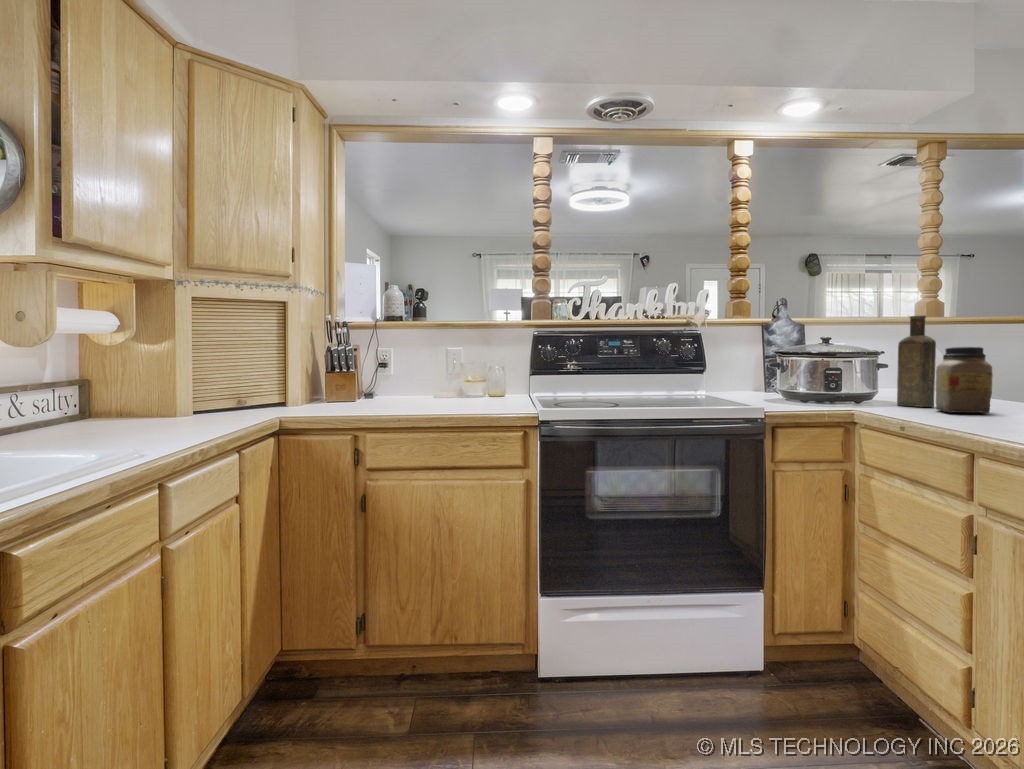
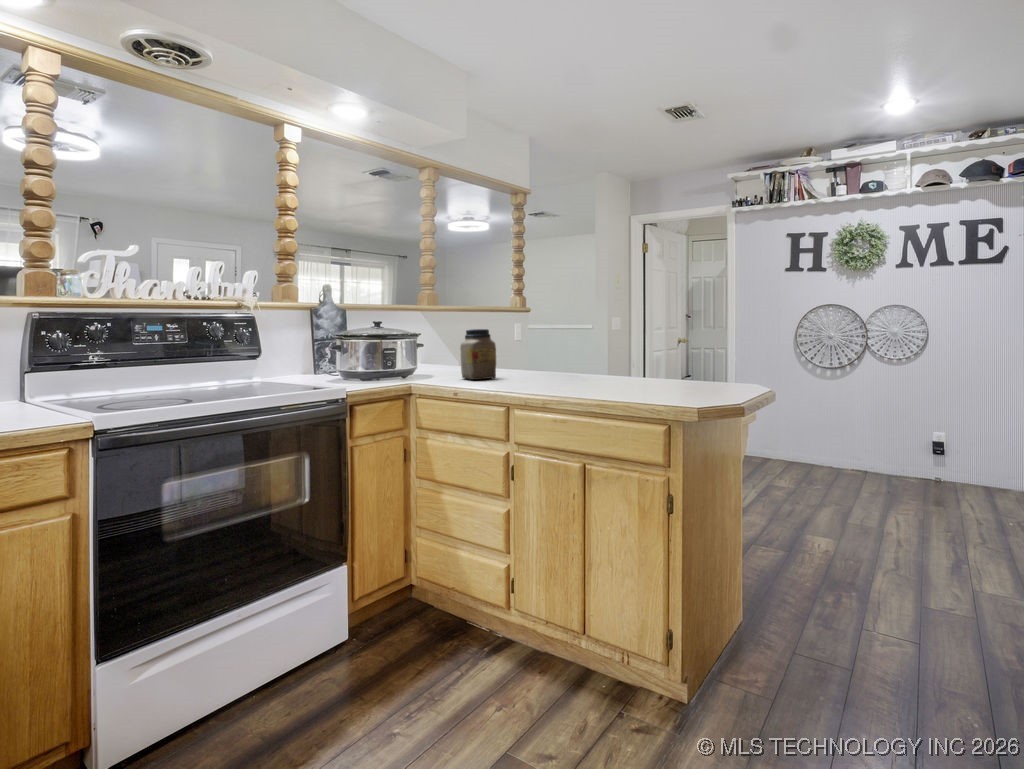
bottle: present [897,315,936,407] -> none [430,304,457,377]

